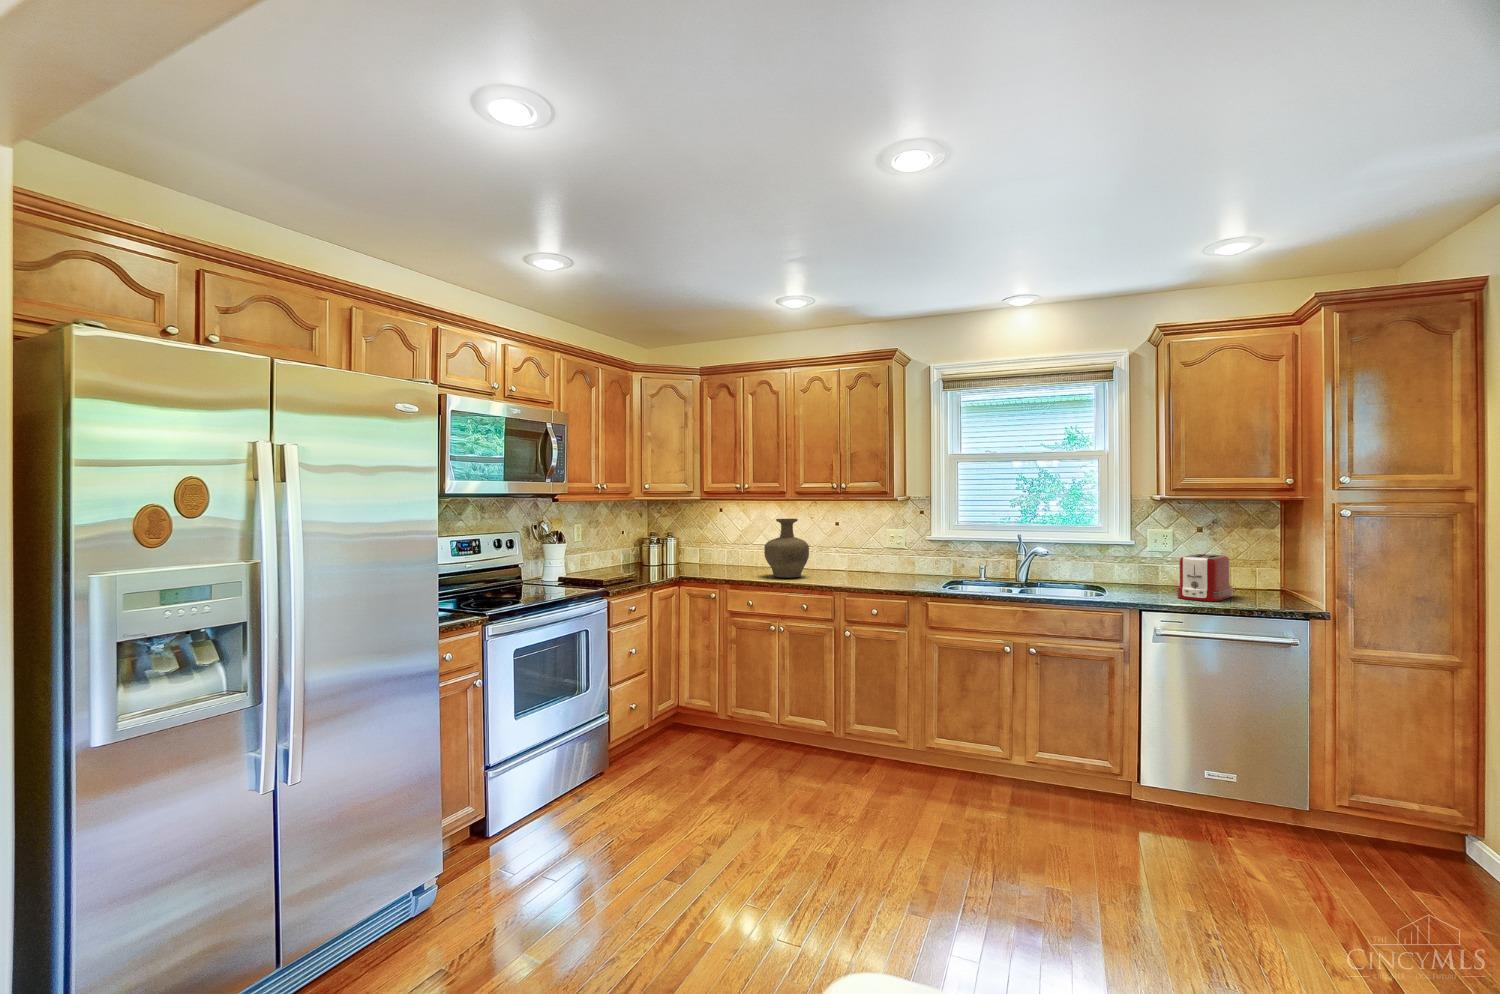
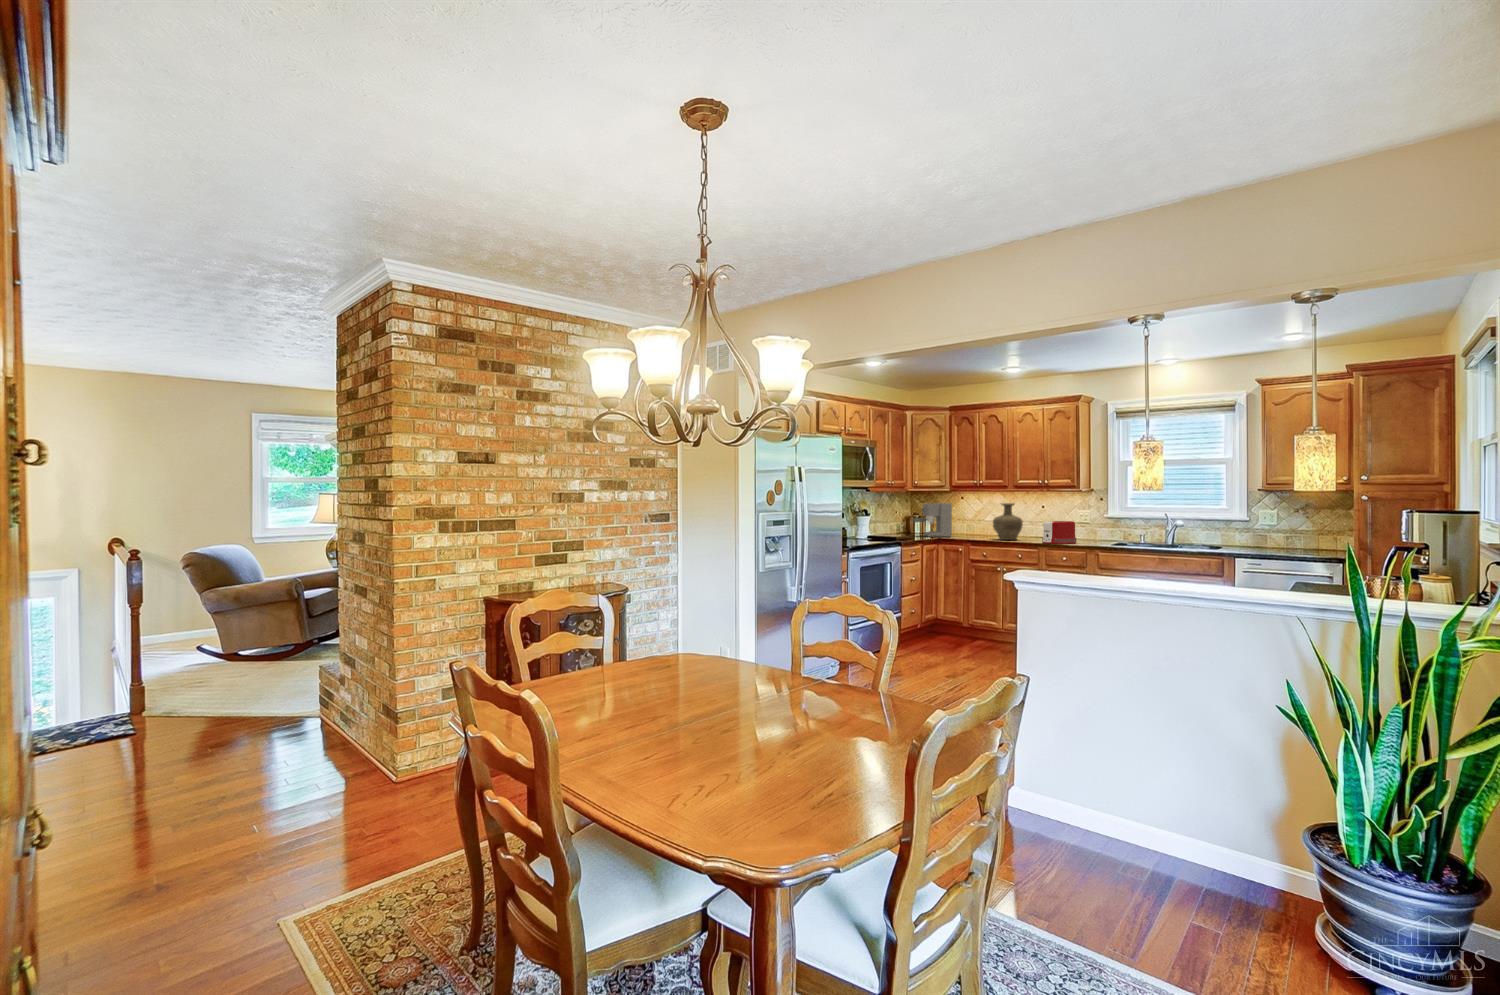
coffee maker: none [643,517,704,573] -> present [913,503,952,537]
toaster: present [1176,554,1233,601] -> present [1042,521,1077,544]

